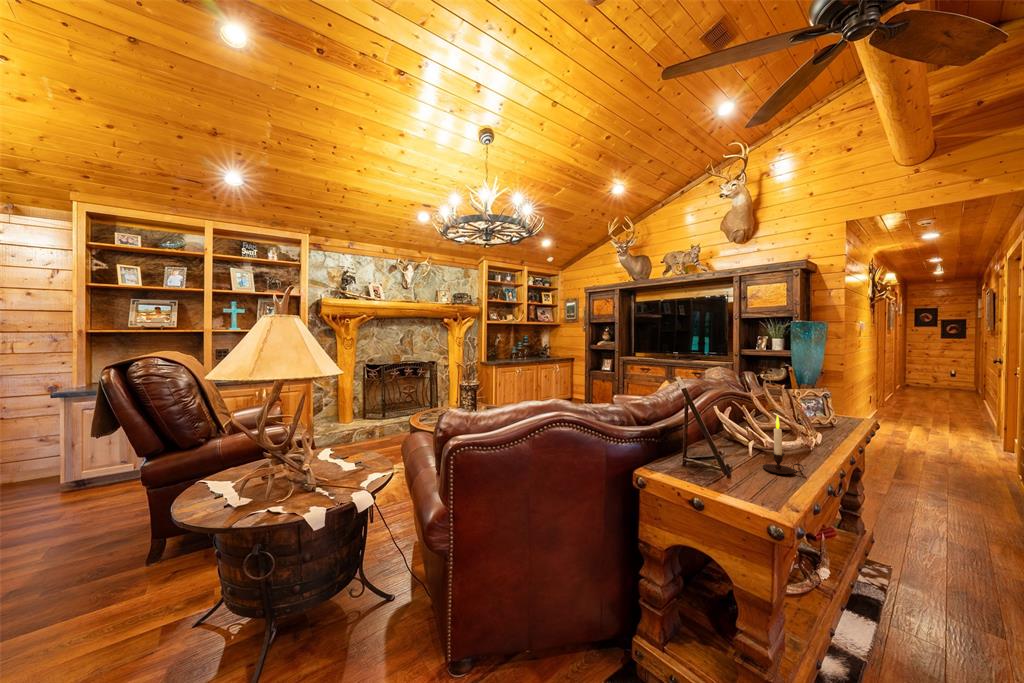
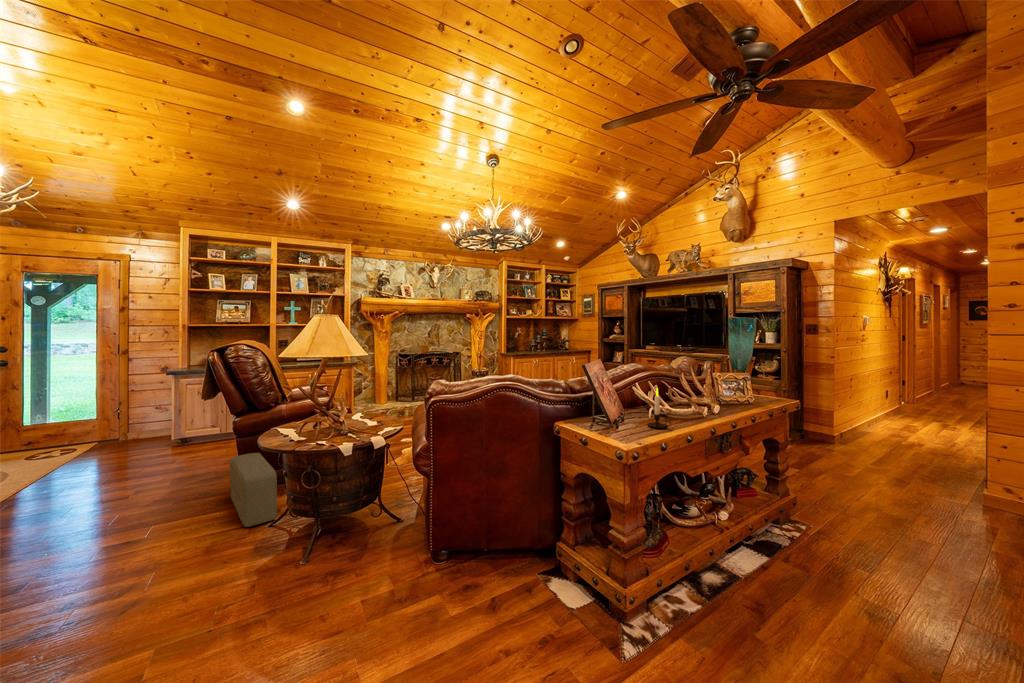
pouf: none [133,509,204,636] -> present [230,453,277,527]

